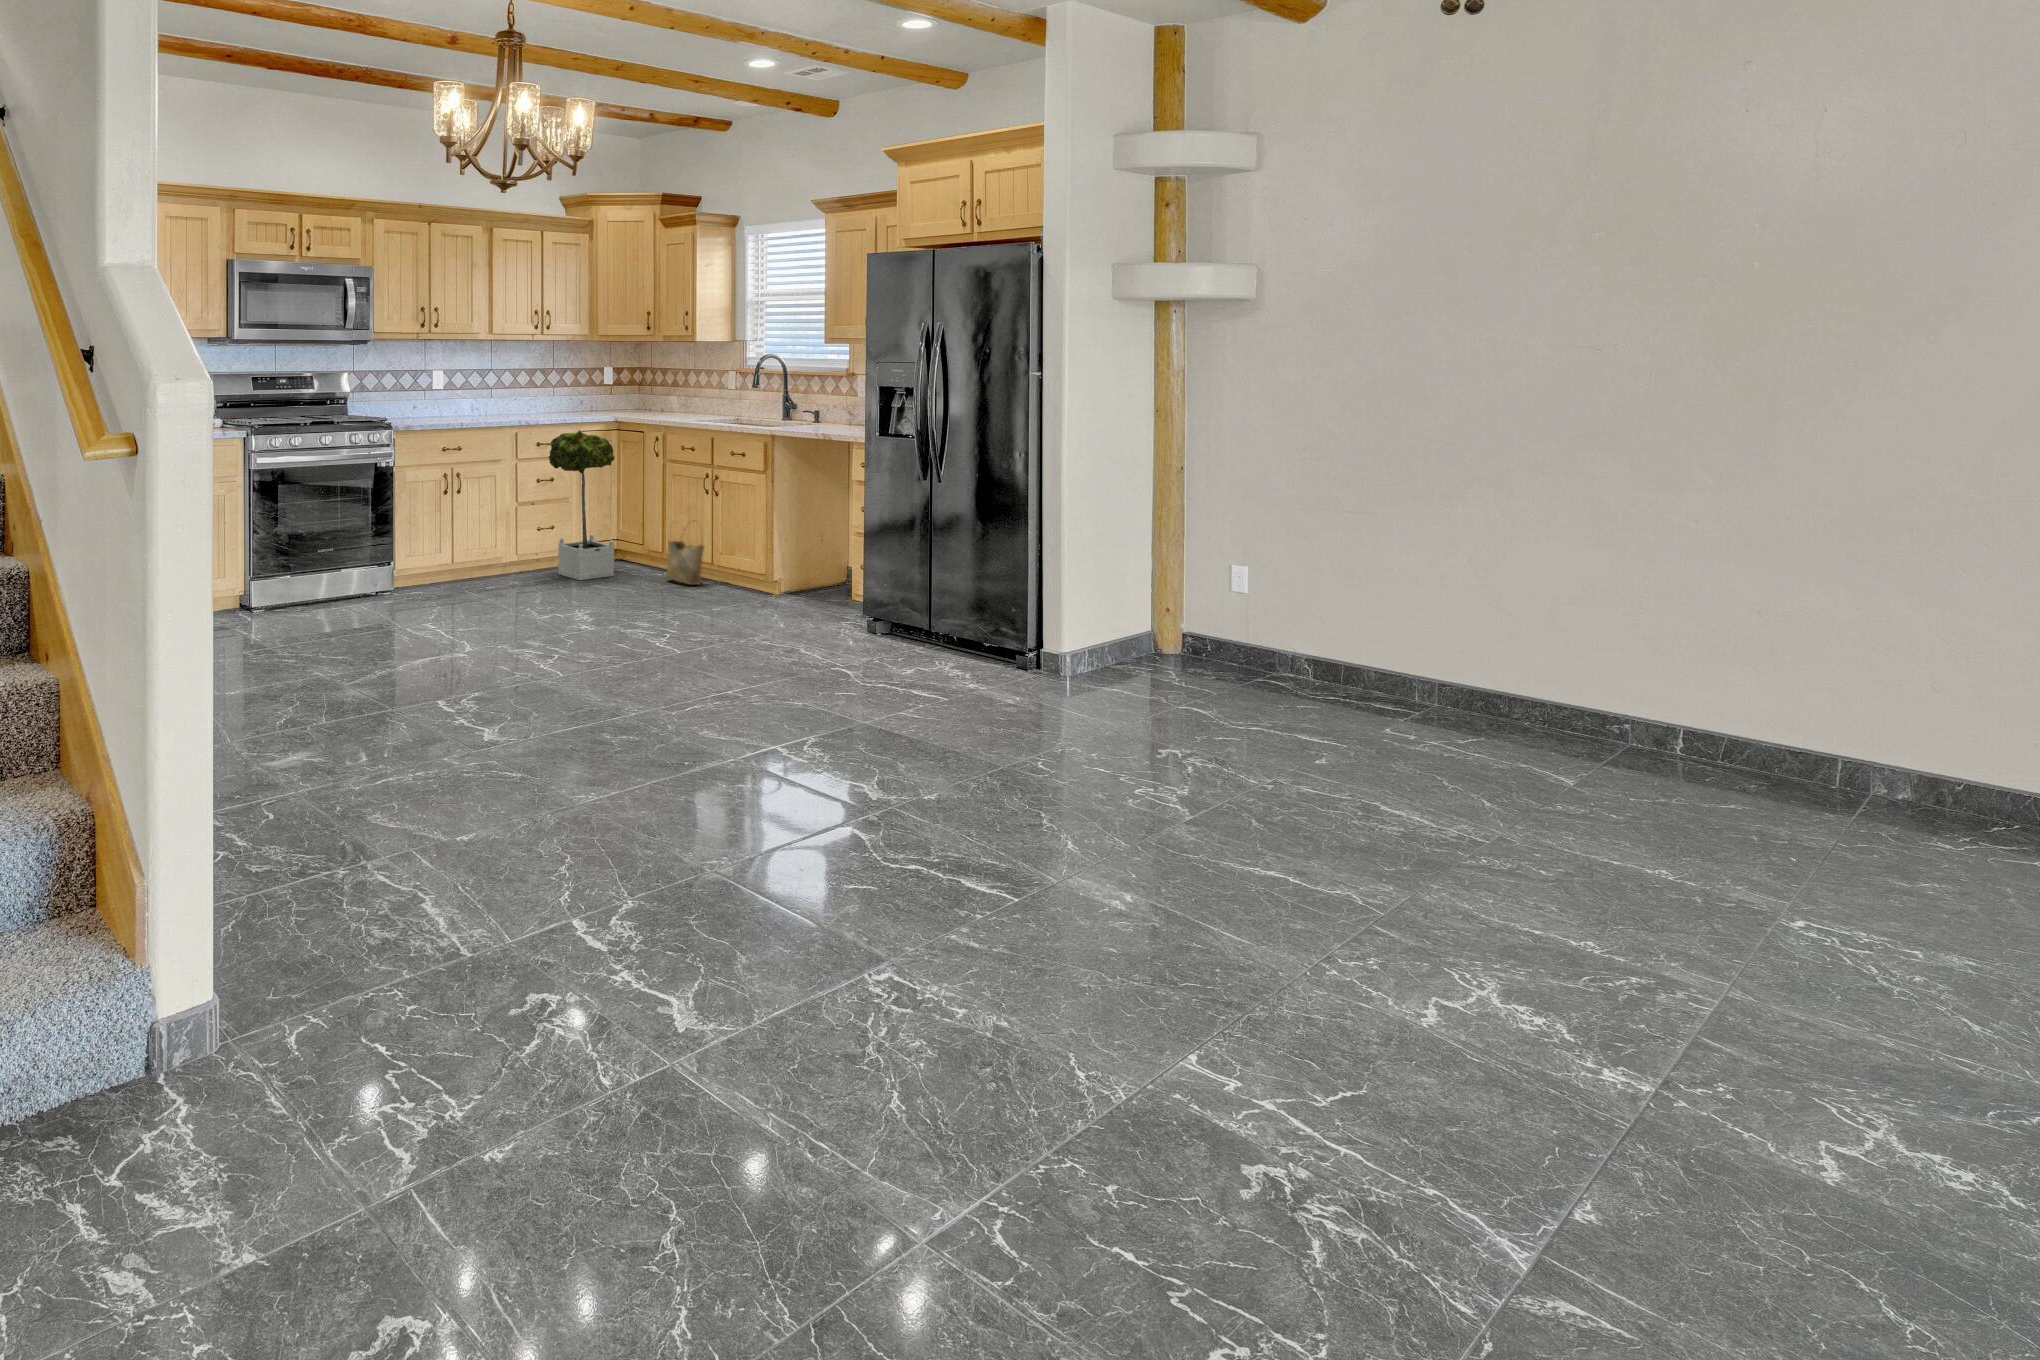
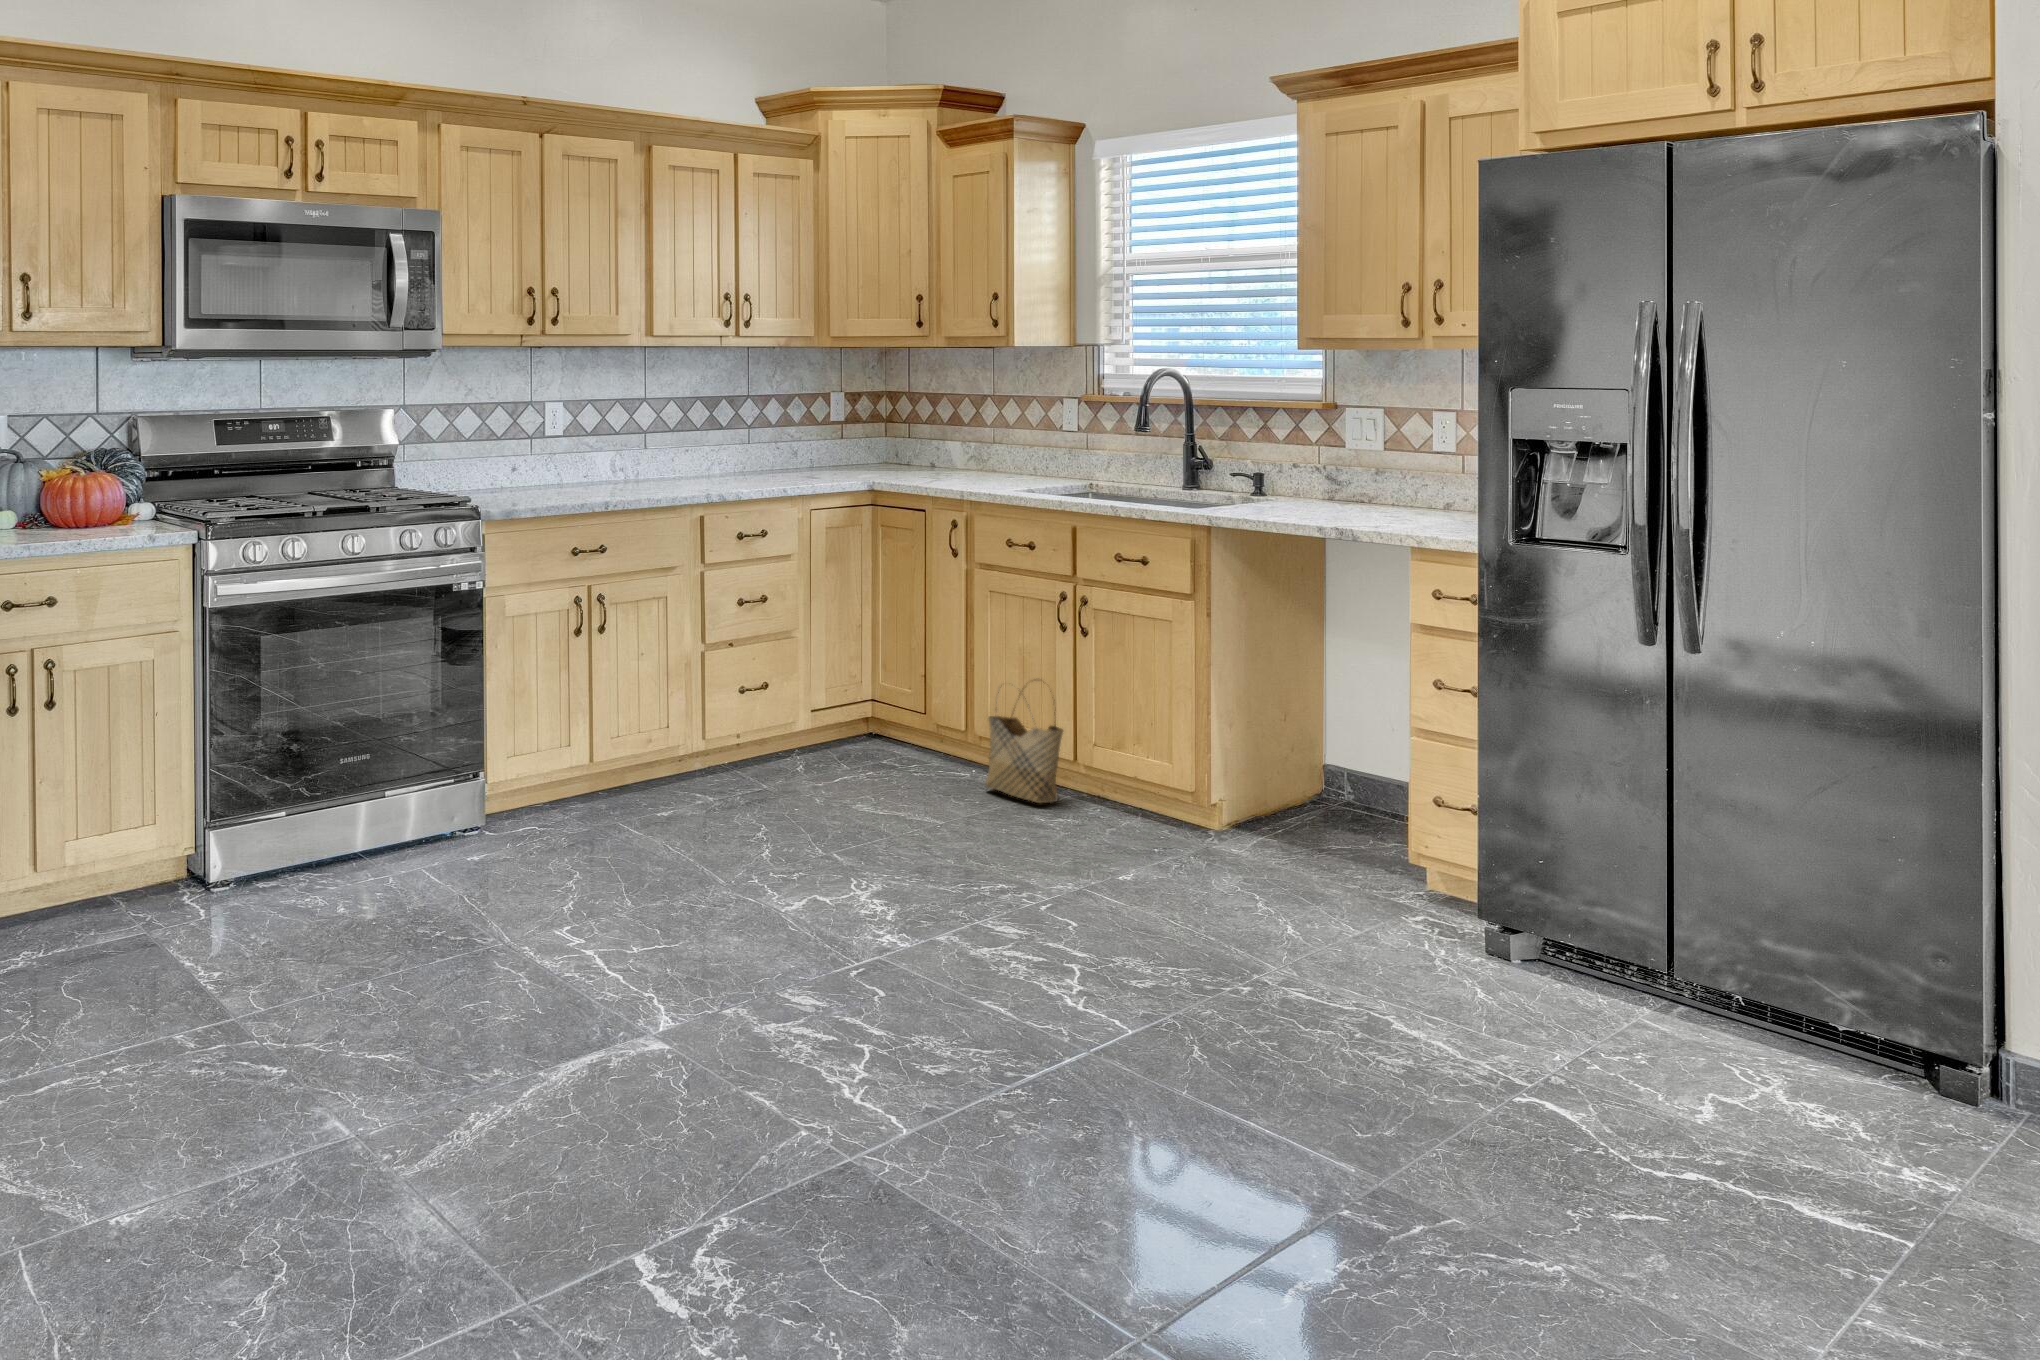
potted tree: present [549,430,615,580] -> none [763,512,885,791]

